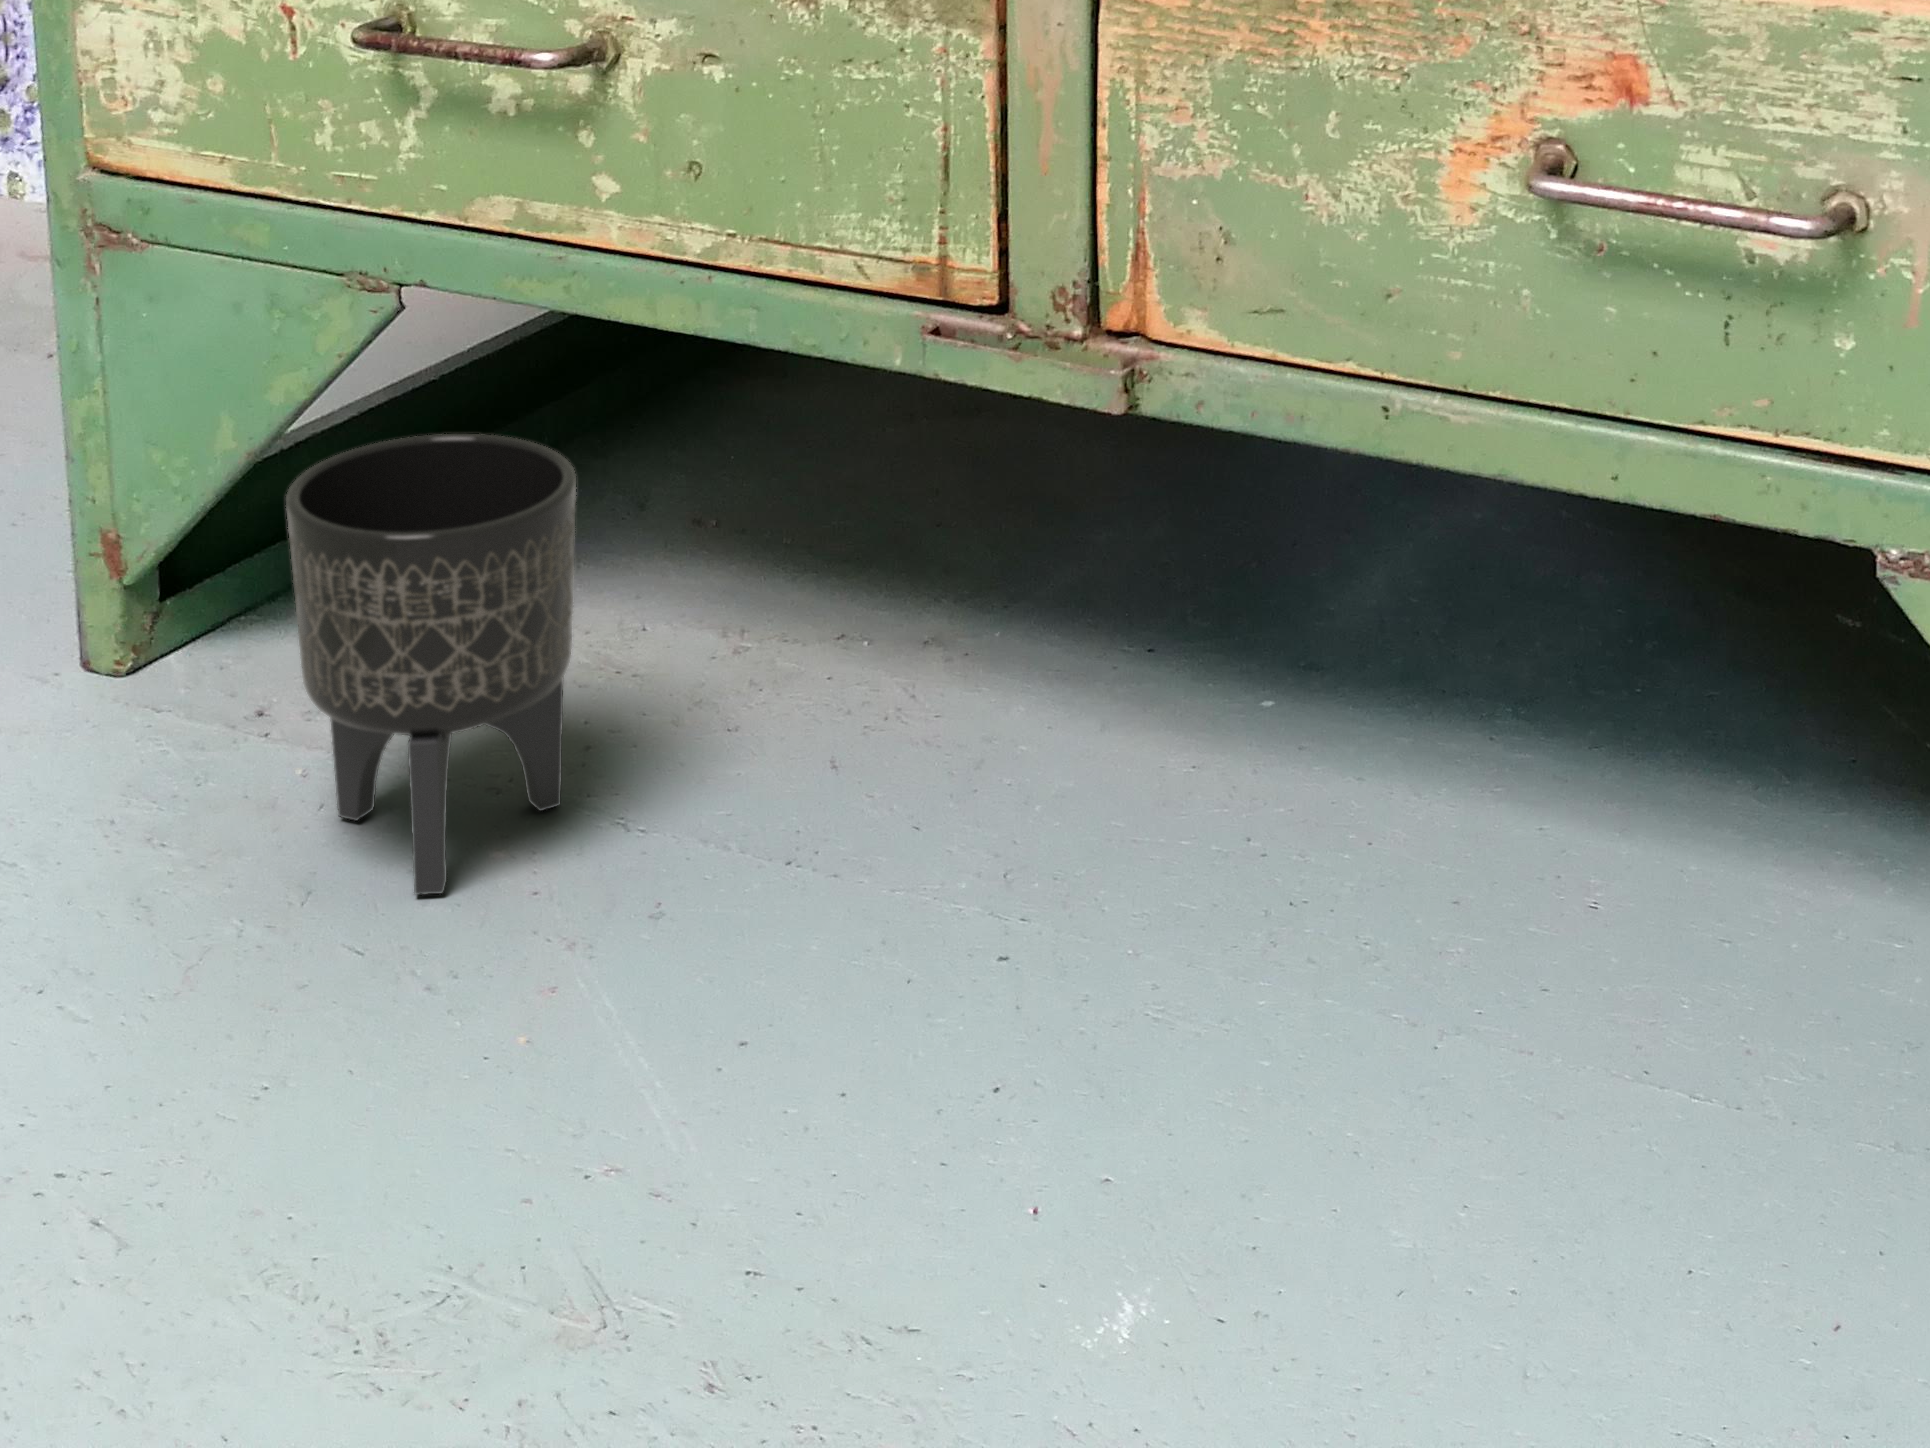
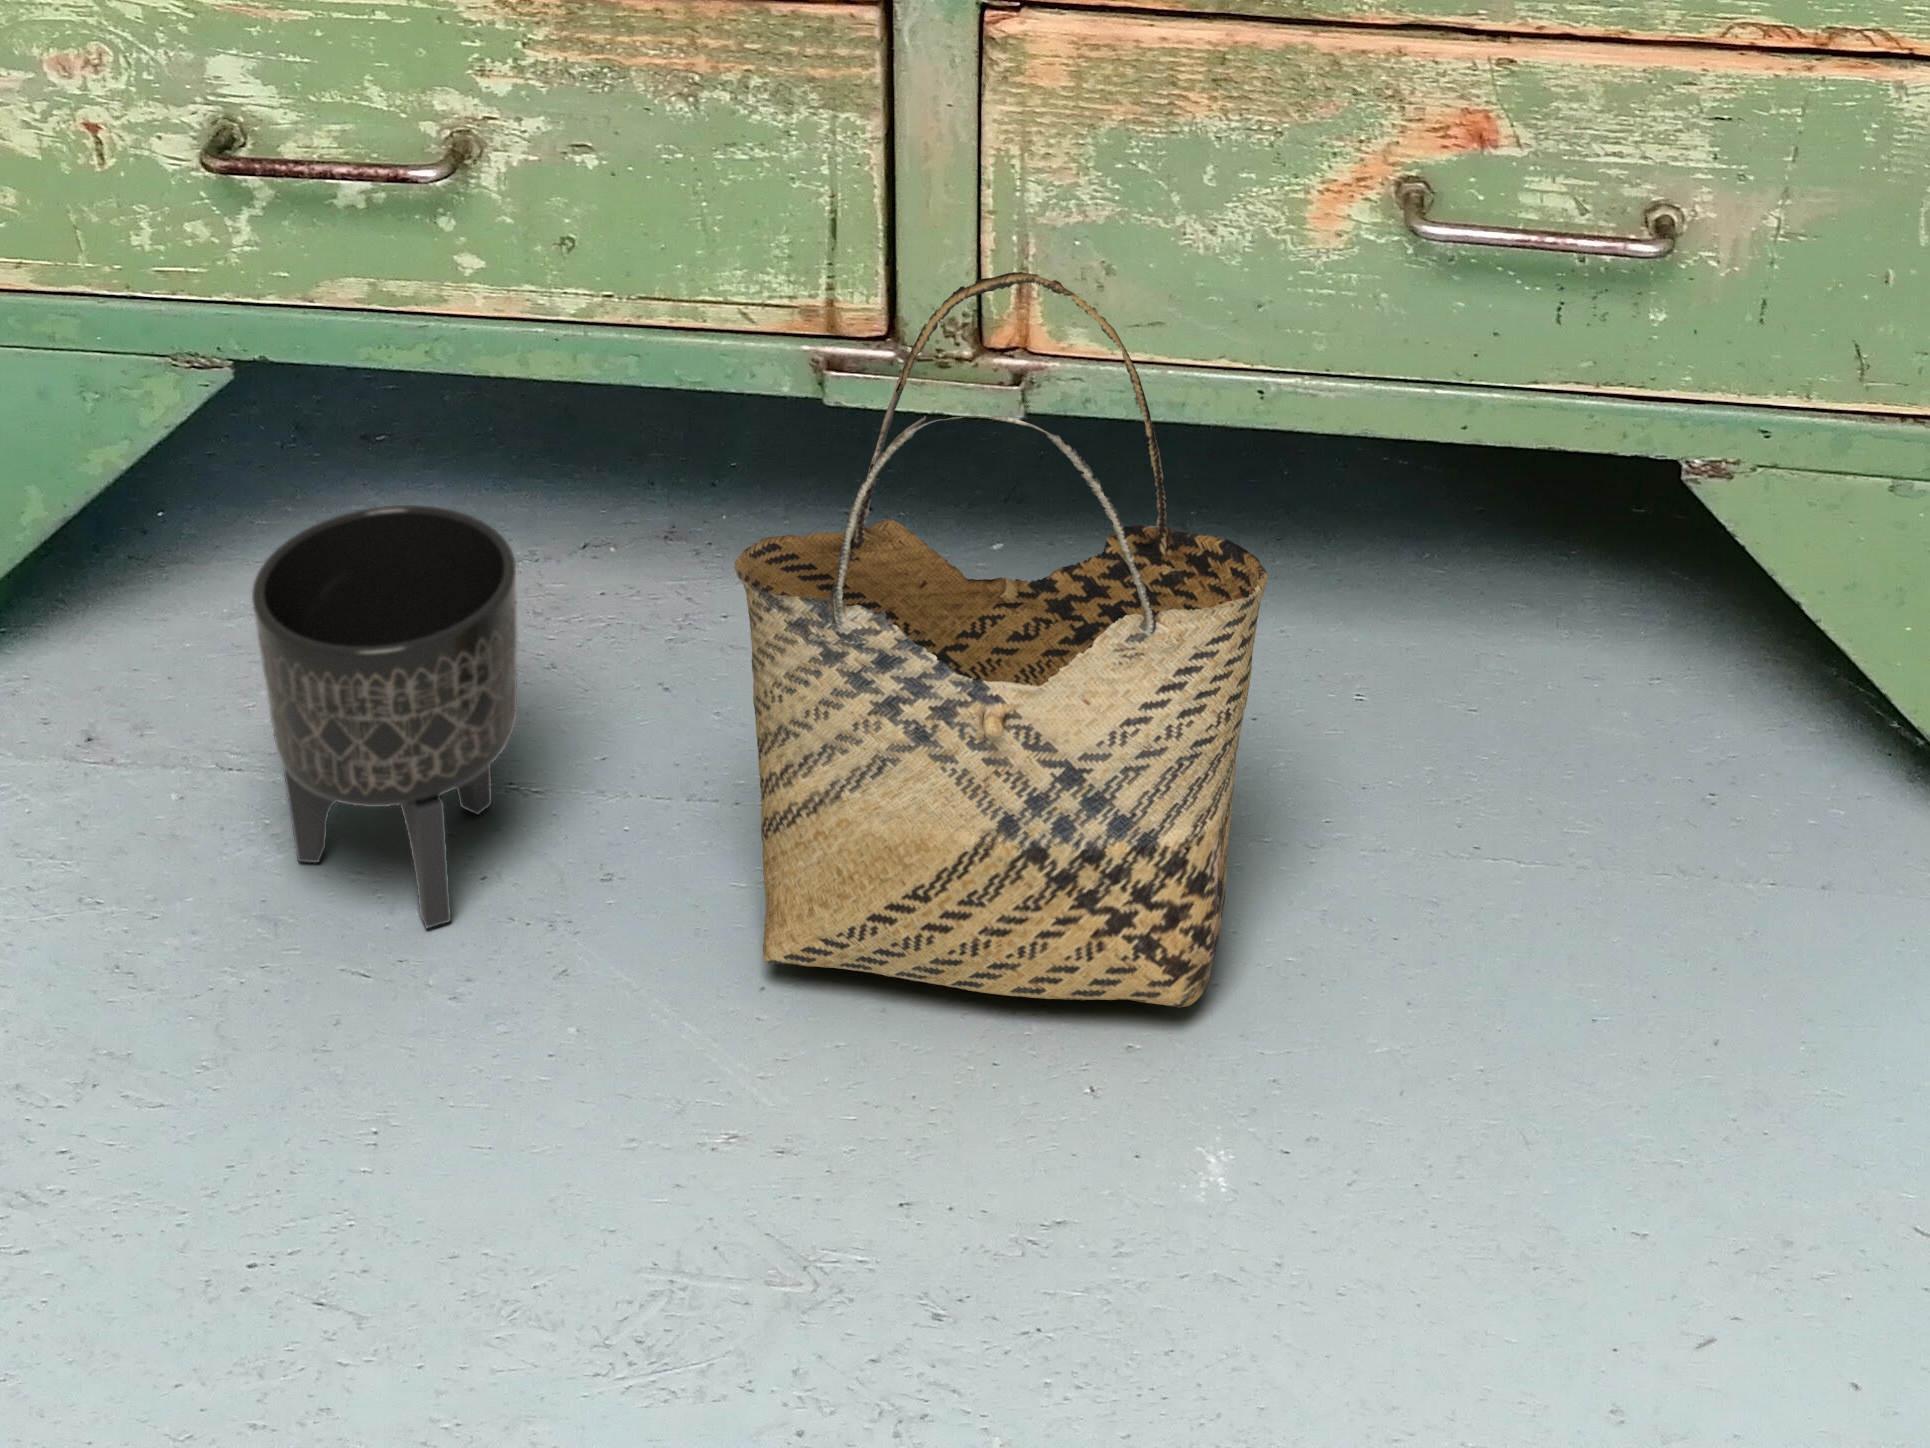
woven basket: none [714,200,1305,1117] -> present [734,272,1268,1008]

